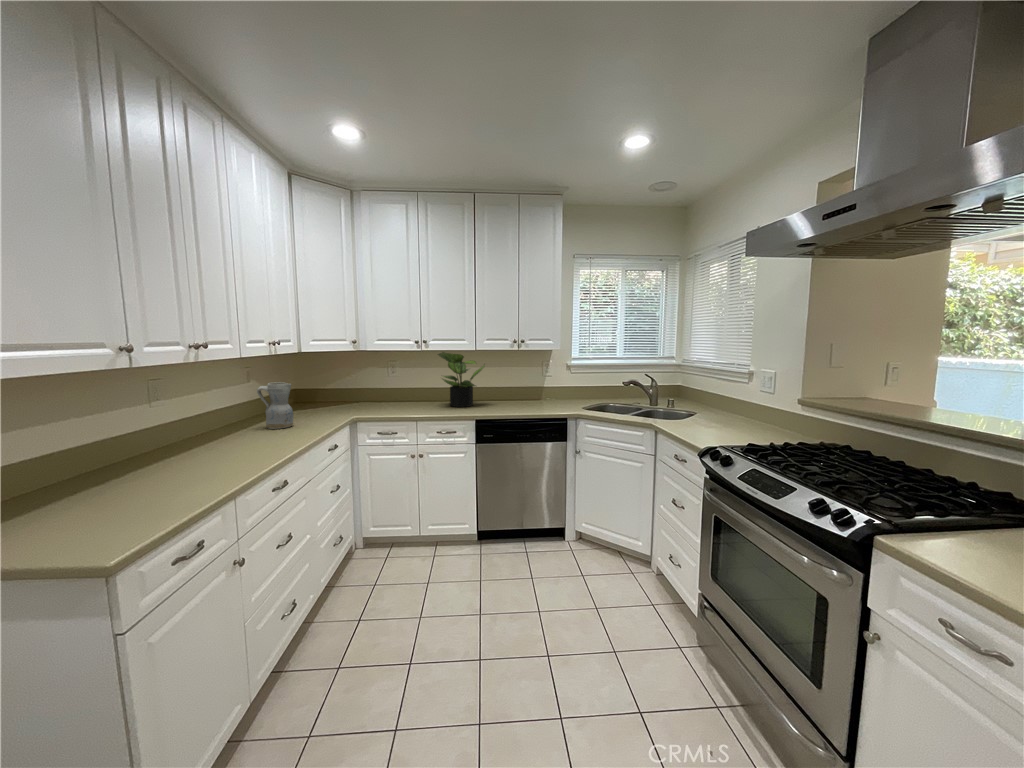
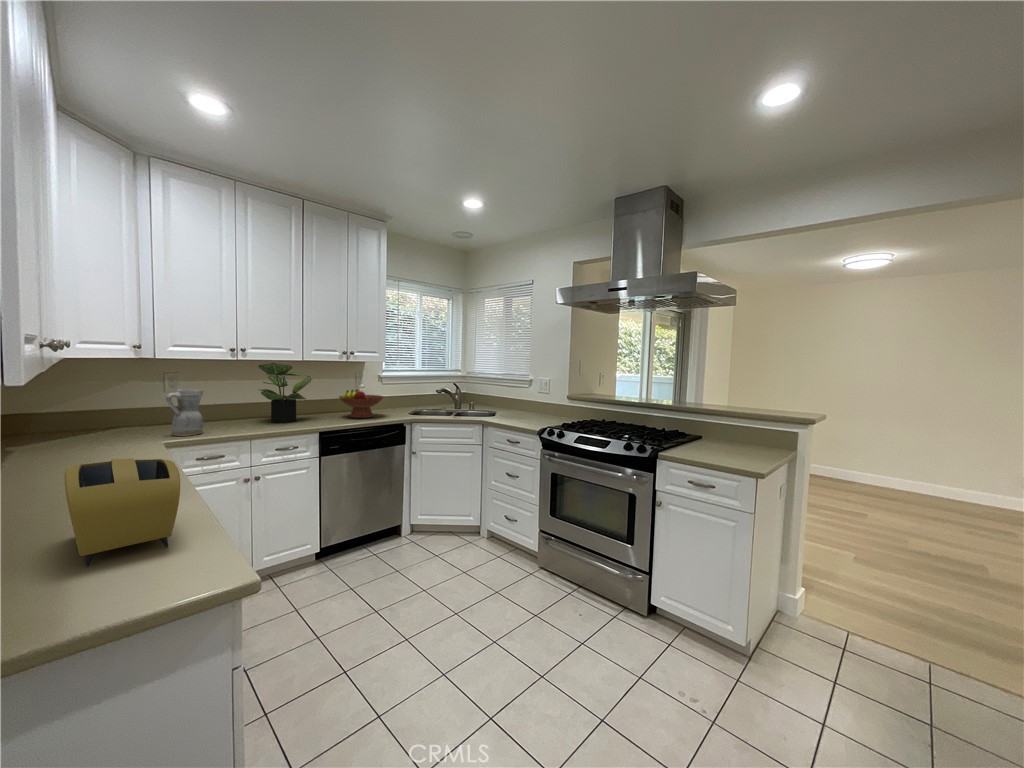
fruit bowl: none [508,378,553,409] -> present [339,389,383,418]
ceramic pitcher: present [257,382,293,429] -> present [166,389,203,436]
toaster: none [105,432,216,508] -> present [64,458,180,567]

